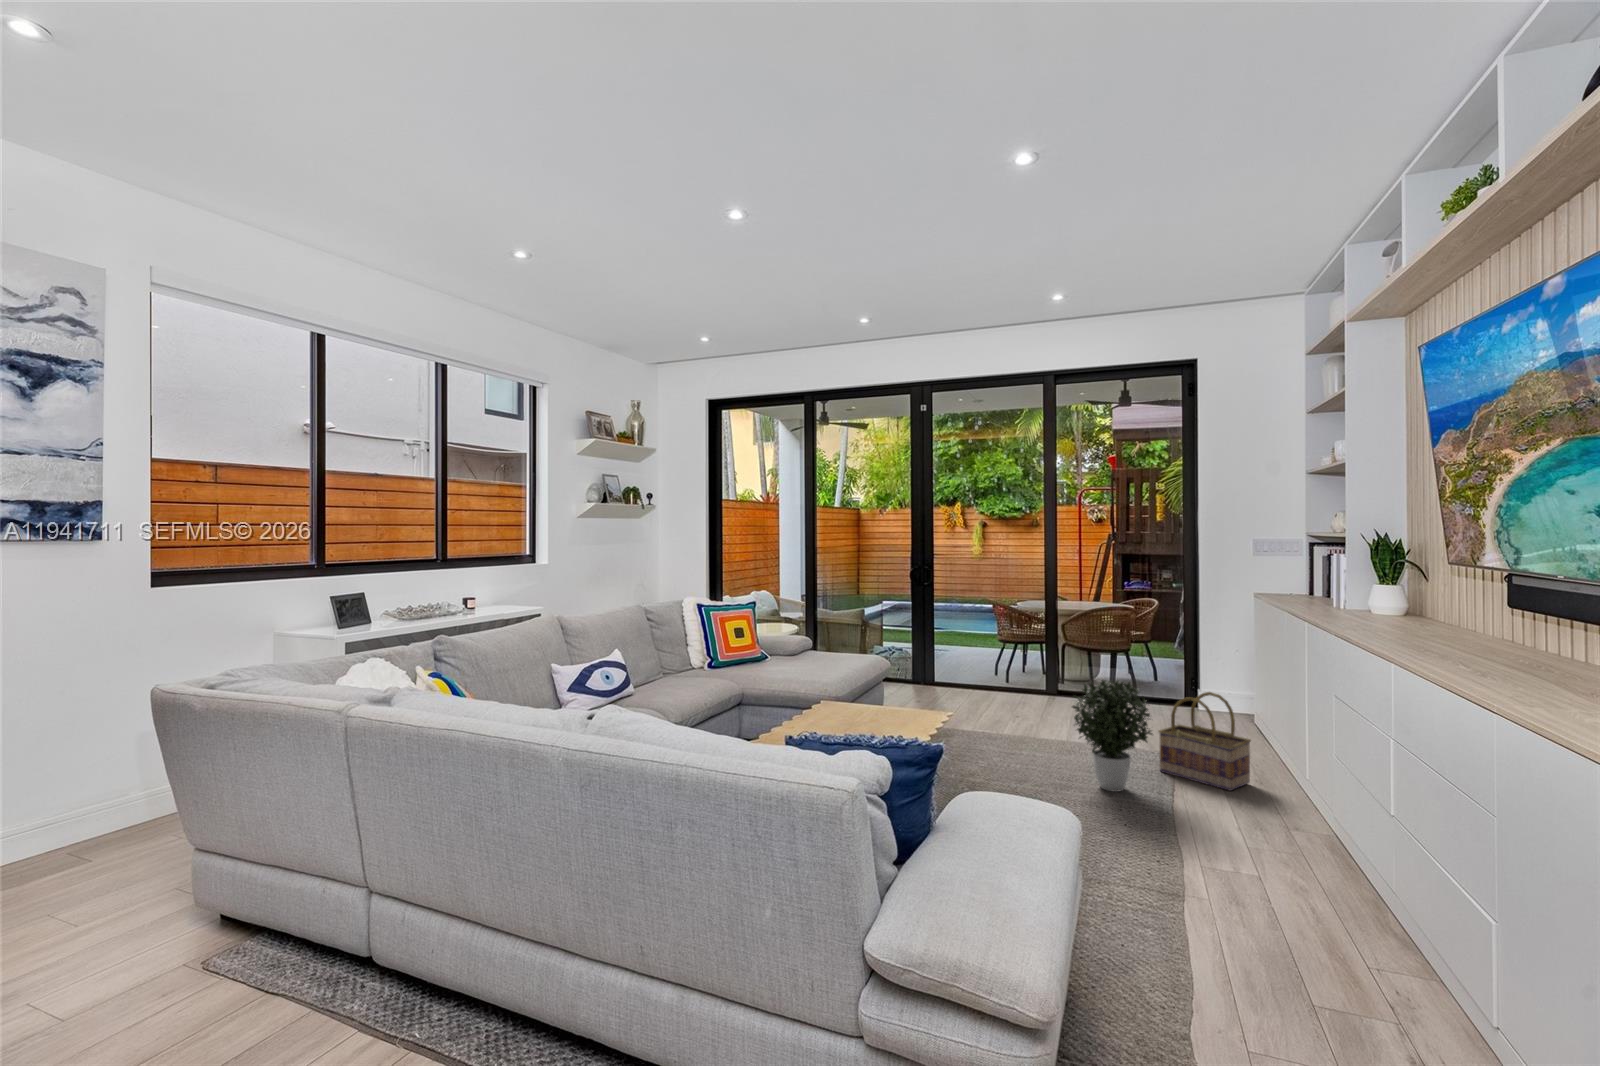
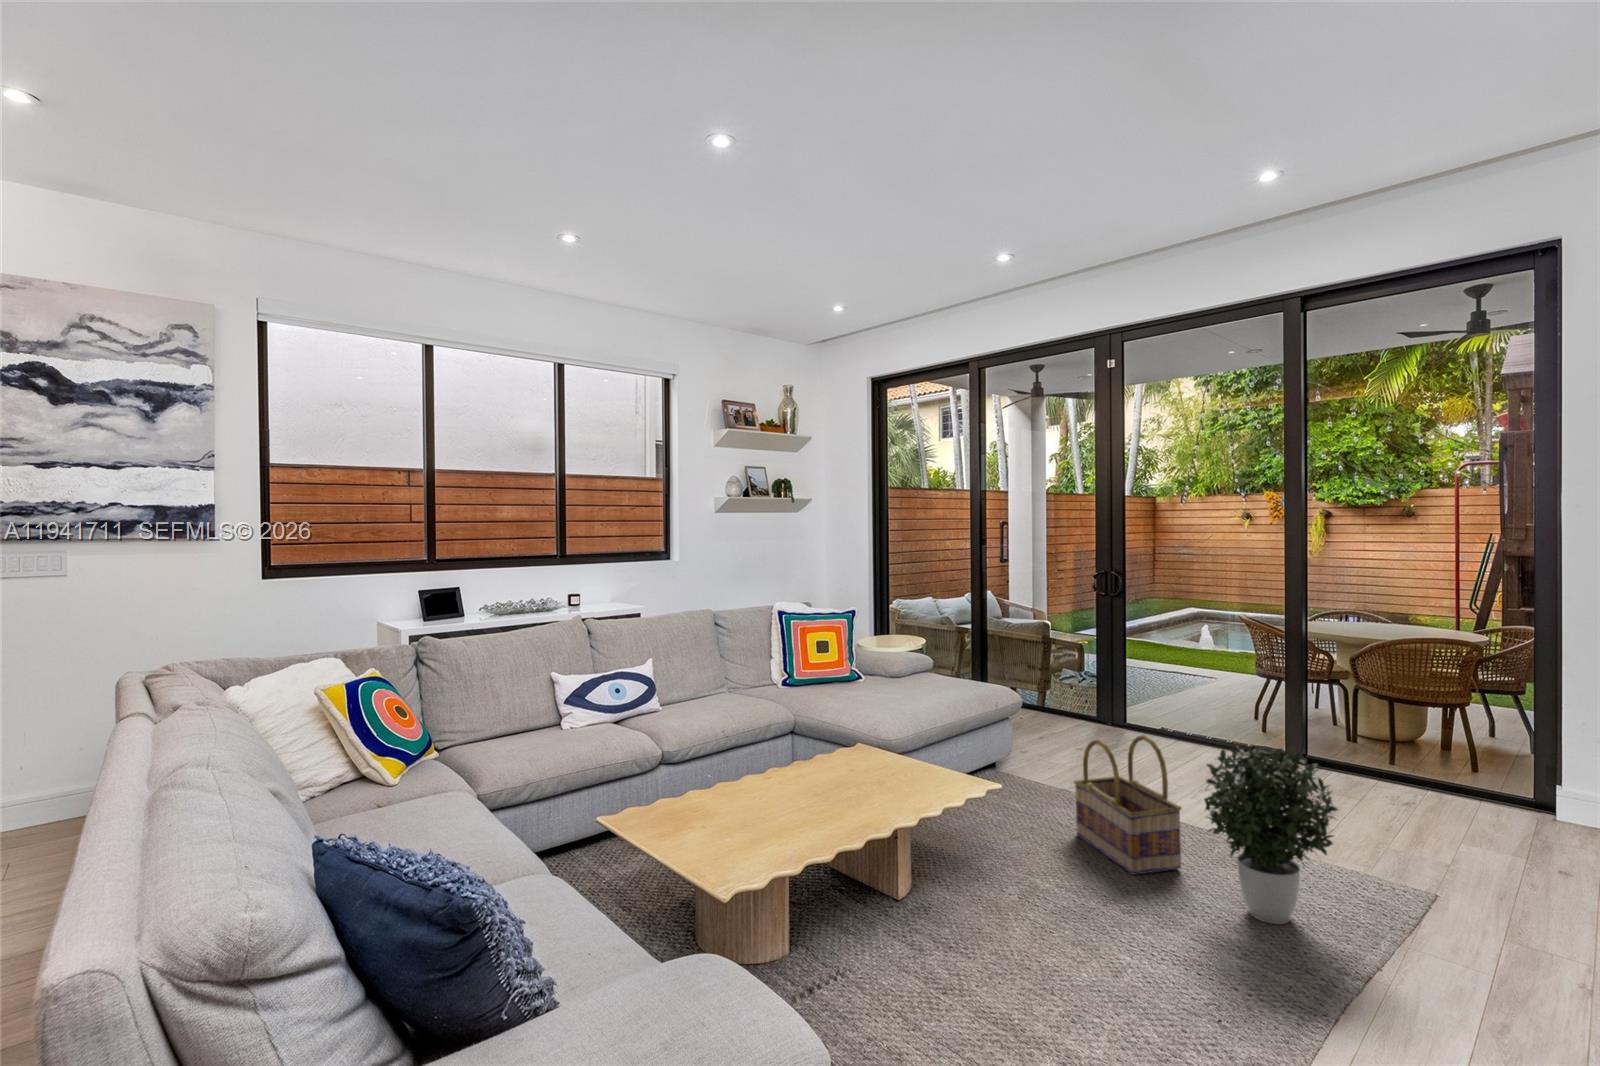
basket: present [1159,692,1251,791] -> present [1074,735,1181,875]

